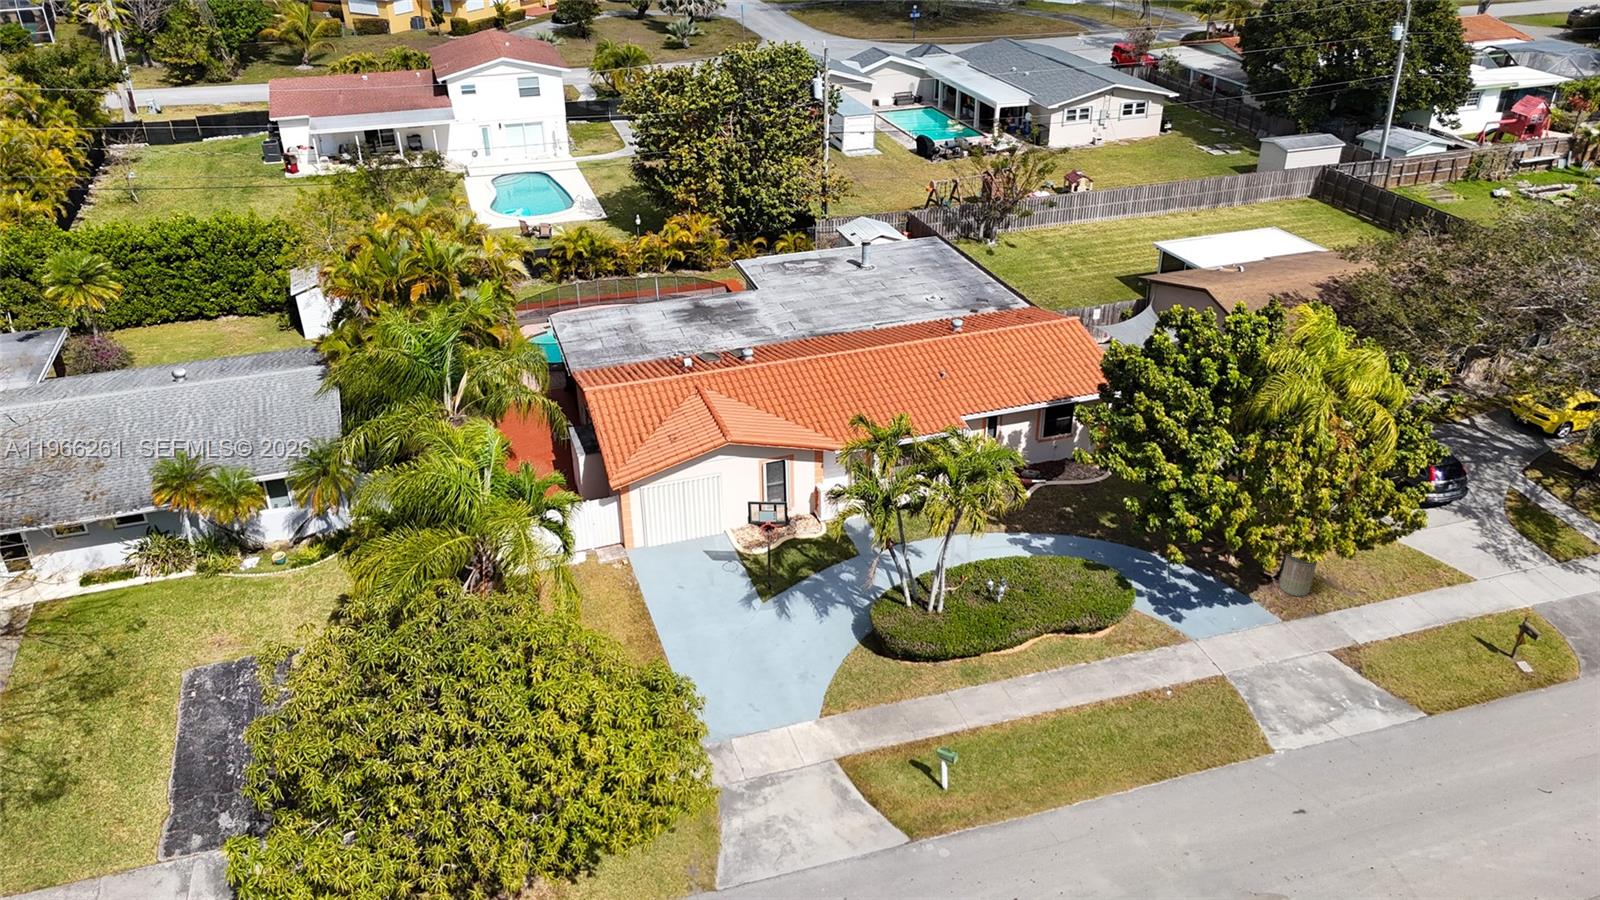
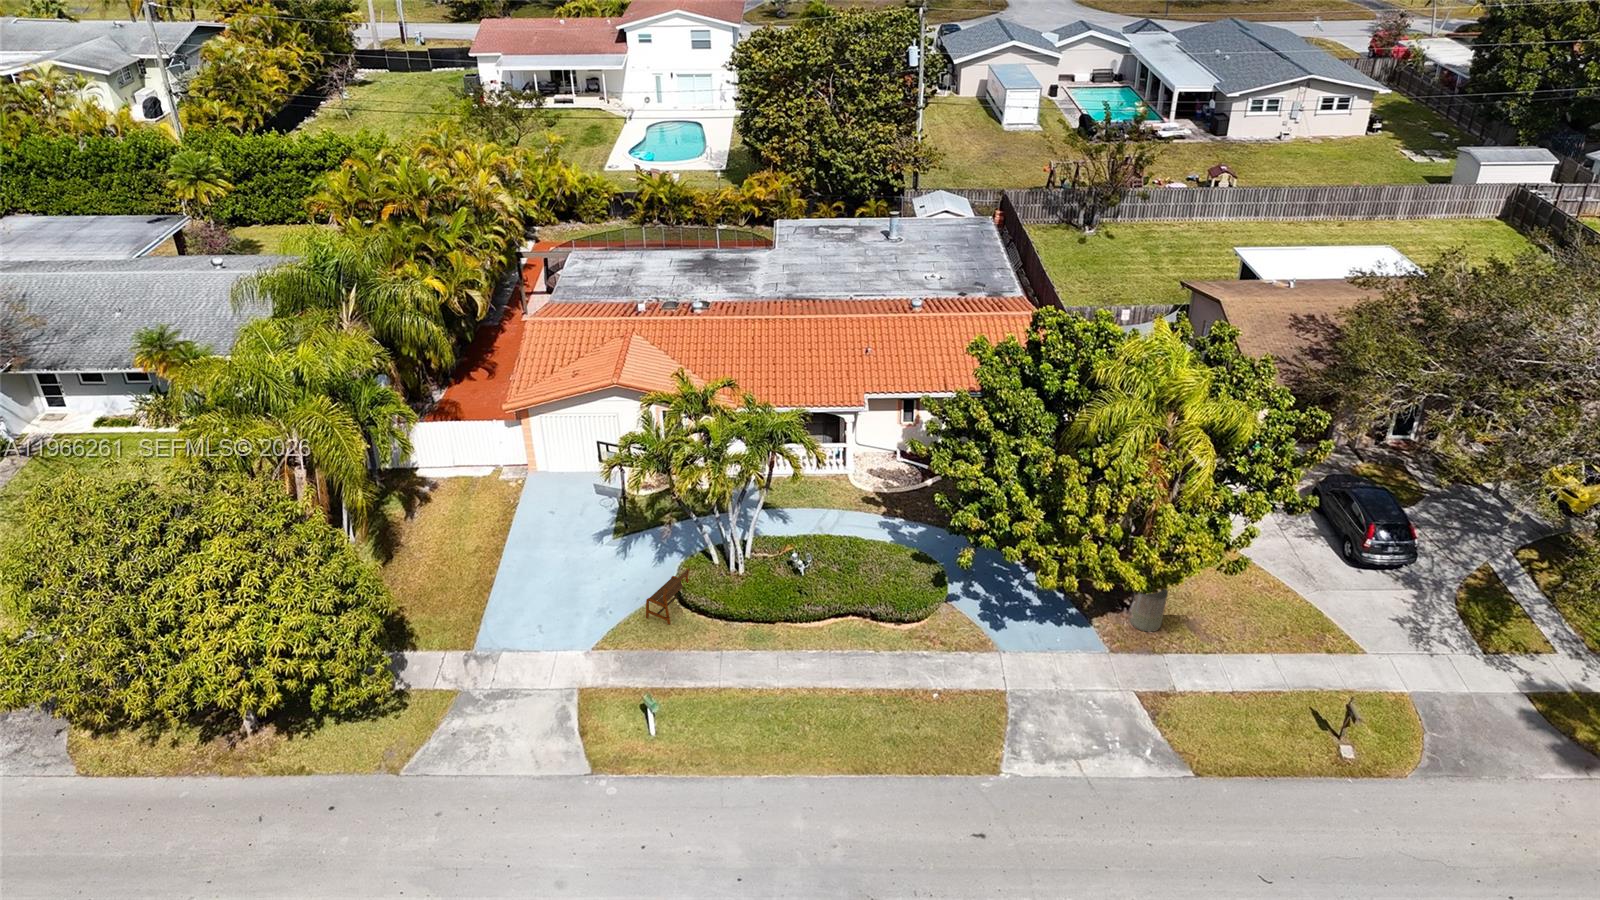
bench: none [856,617,890,677] -> present [646,569,689,624]

